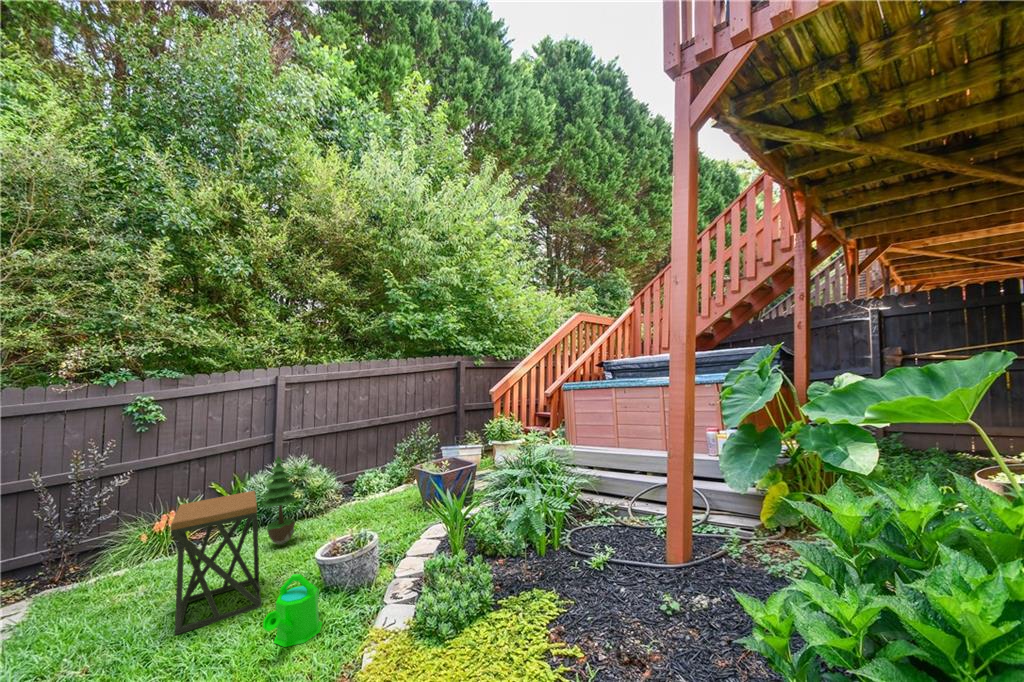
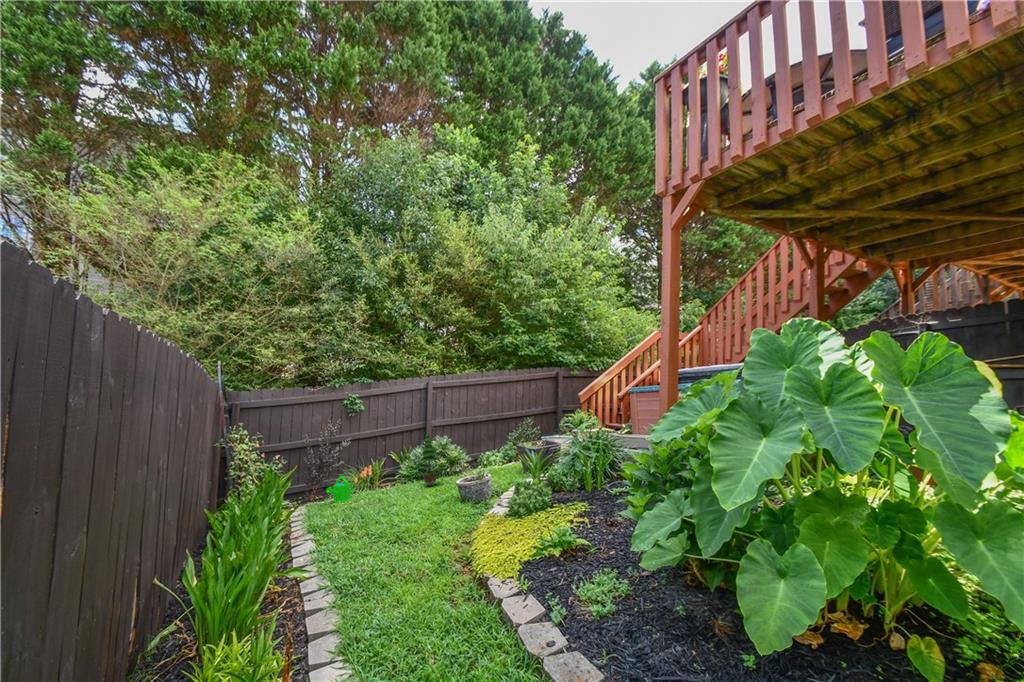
stool: present [171,491,261,635] -> none [379,447,420,512]
watering can: present [263,574,322,647] -> present [327,476,353,502]

